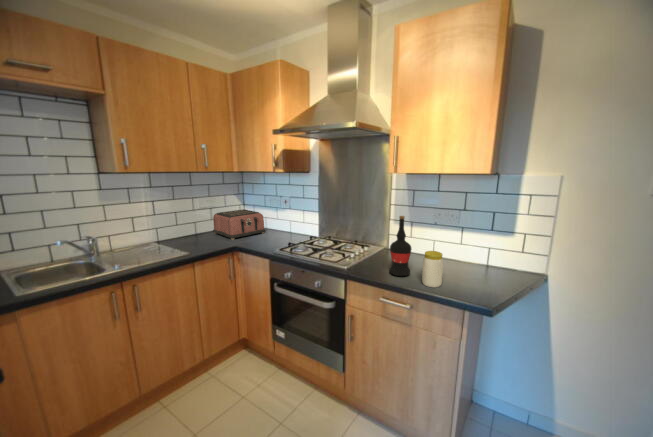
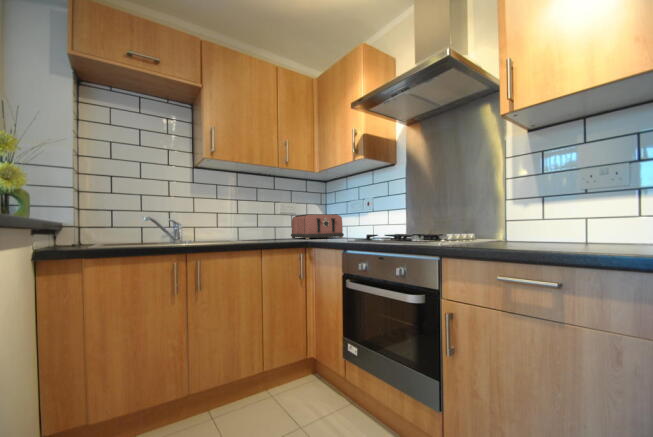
wine bottle: present [389,216,412,276] -> none [510,153,552,246]
jar: present [422,251,443,287] -> none [577,191,625,250]

